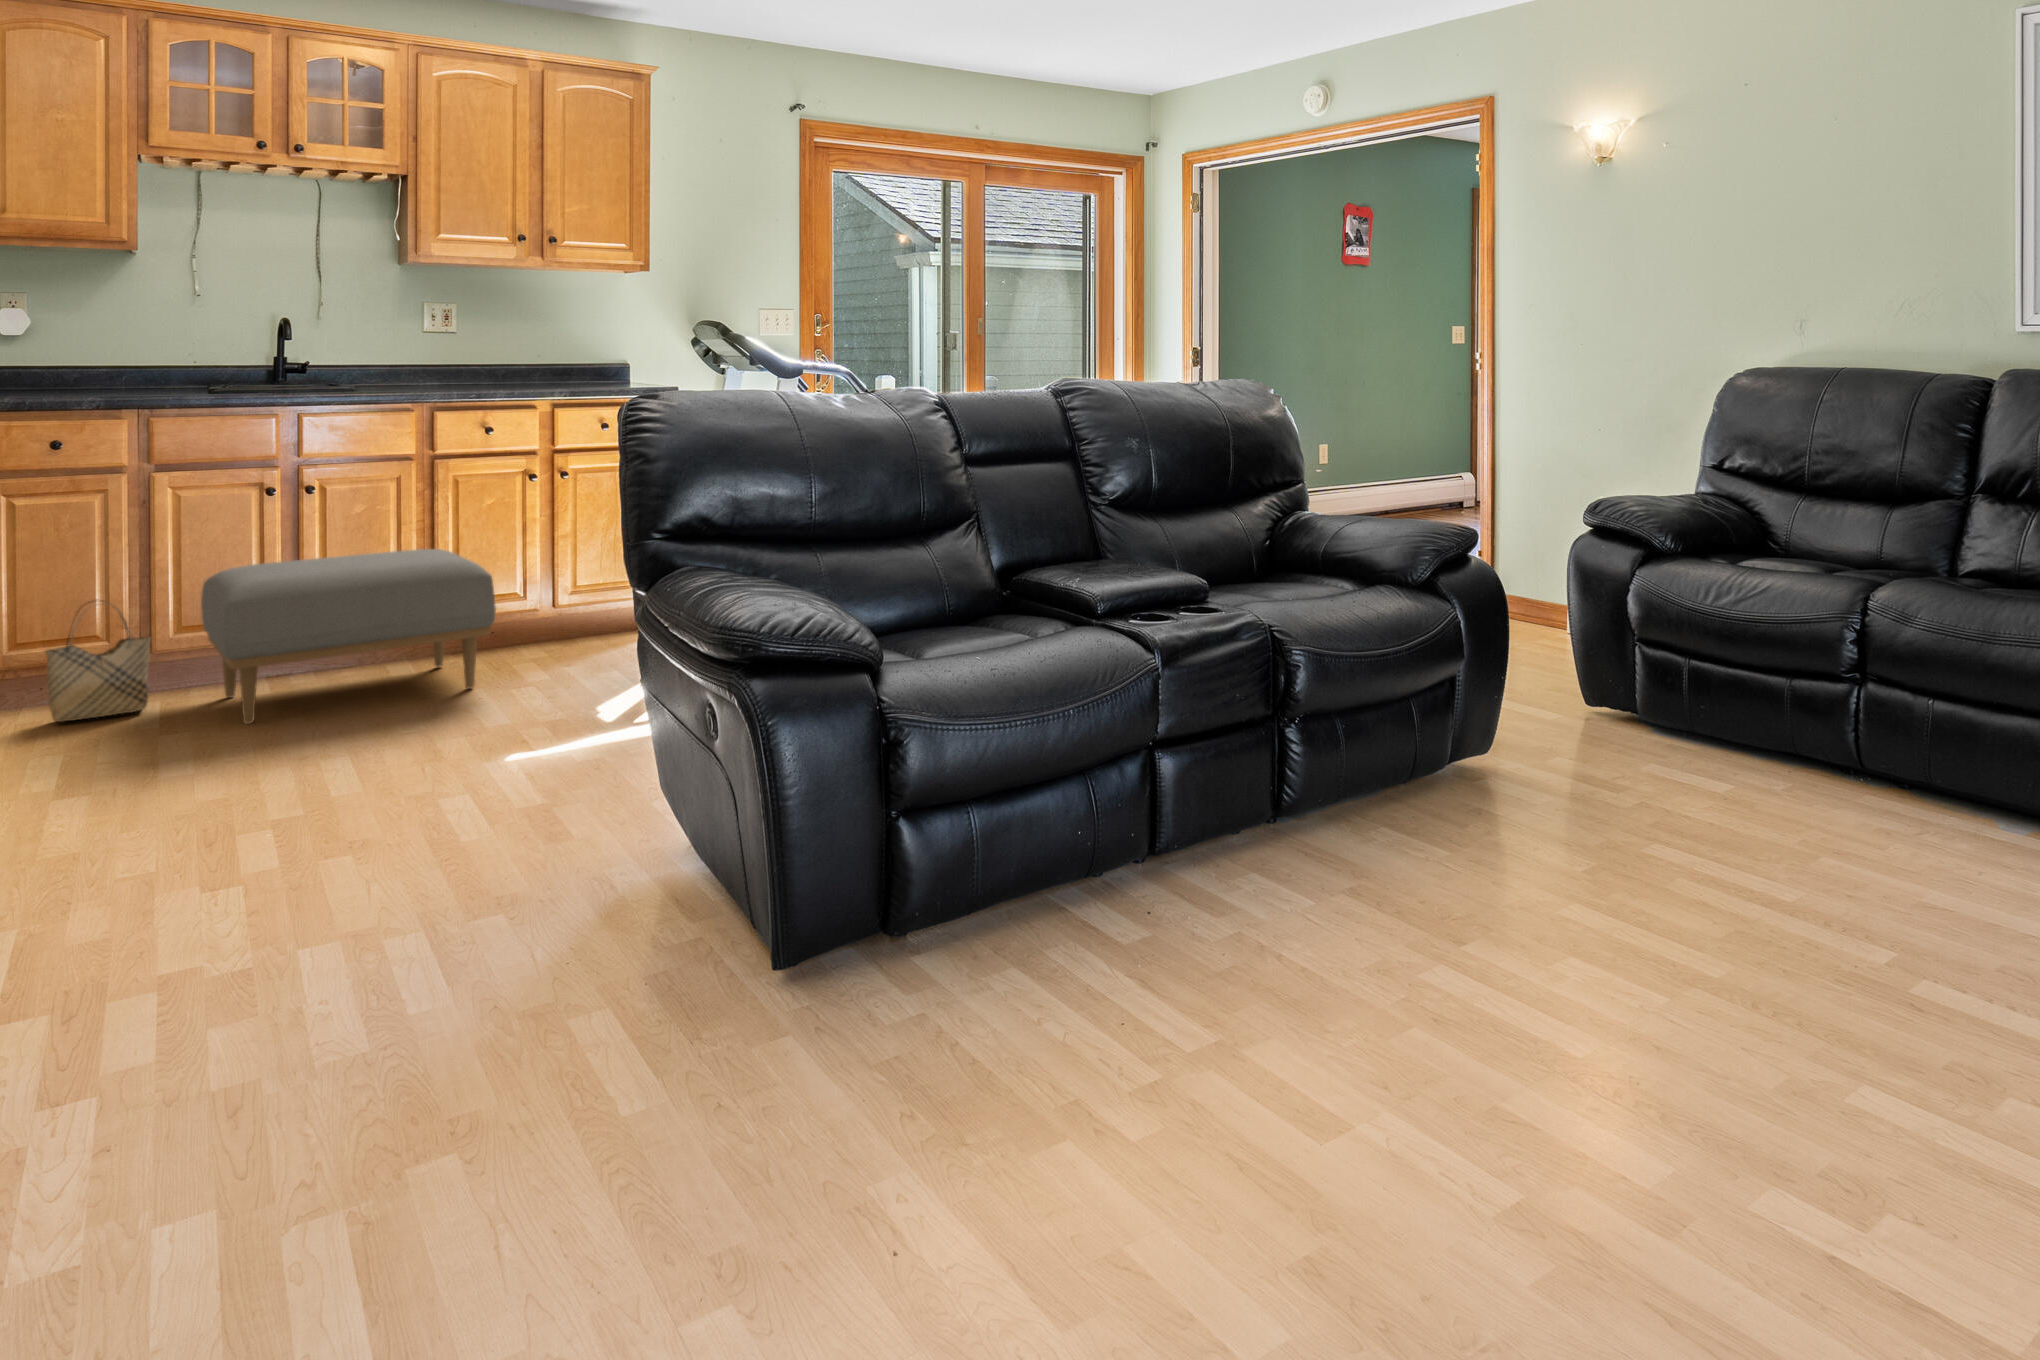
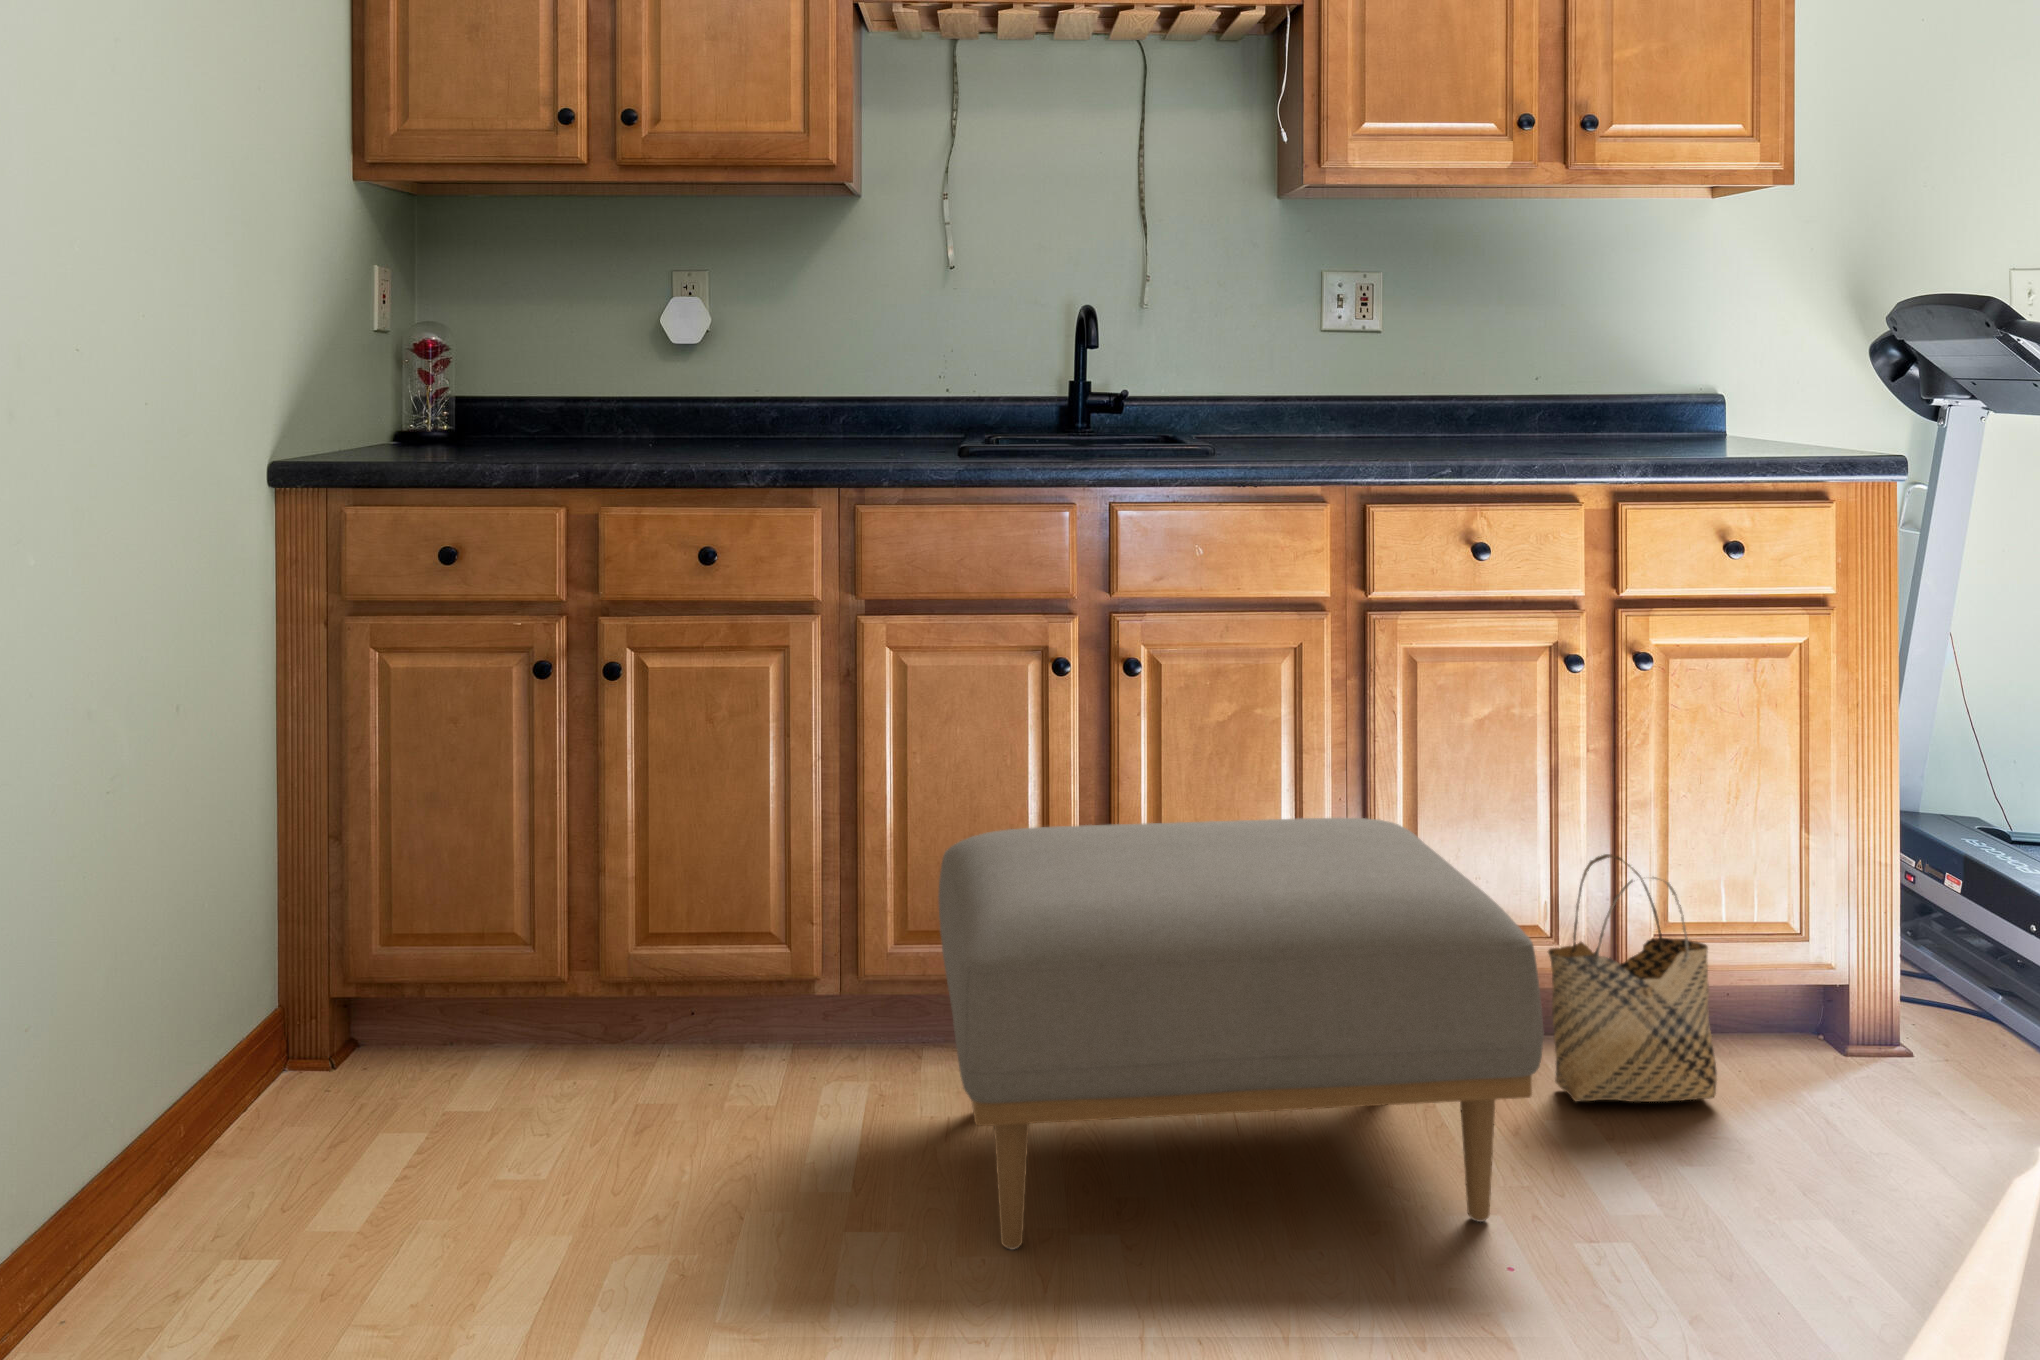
woven basket: present [45,601,151,722] -> present [1548,854,1717,1102]

